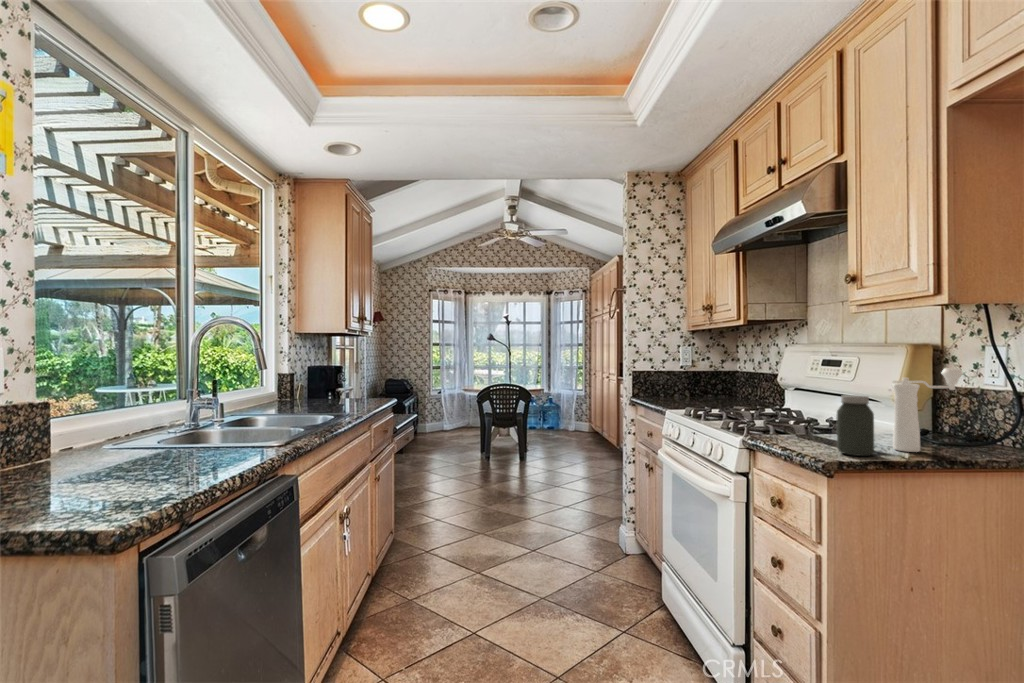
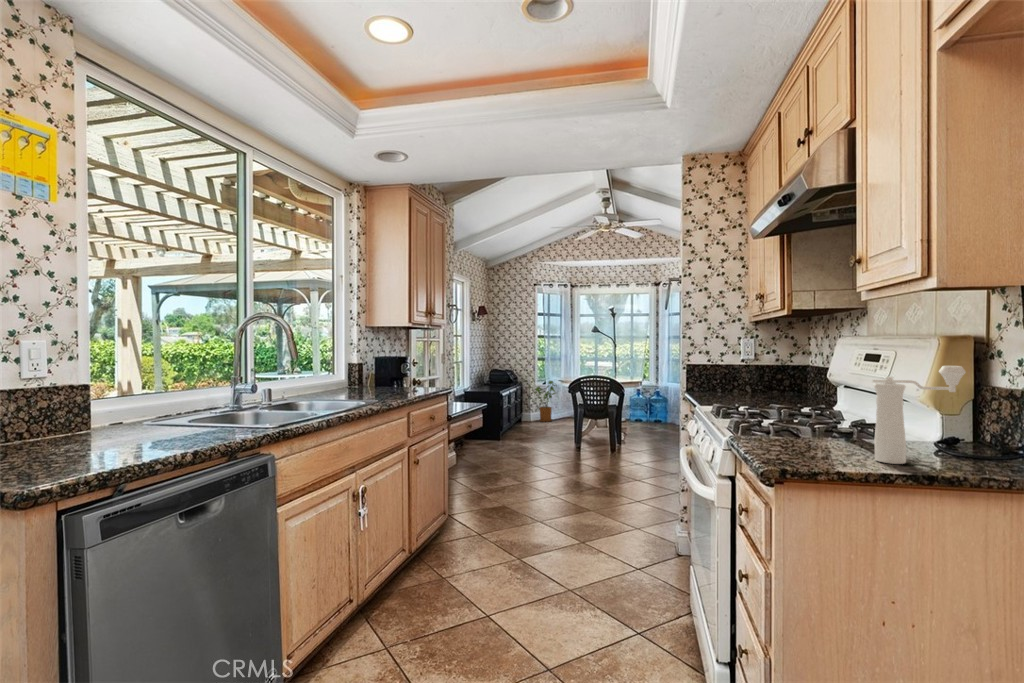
house plant: none [429,390,453,433] -> present [535,381,555,422]
jar: present [836,395,874,456] -> none [793,395,835,465]

